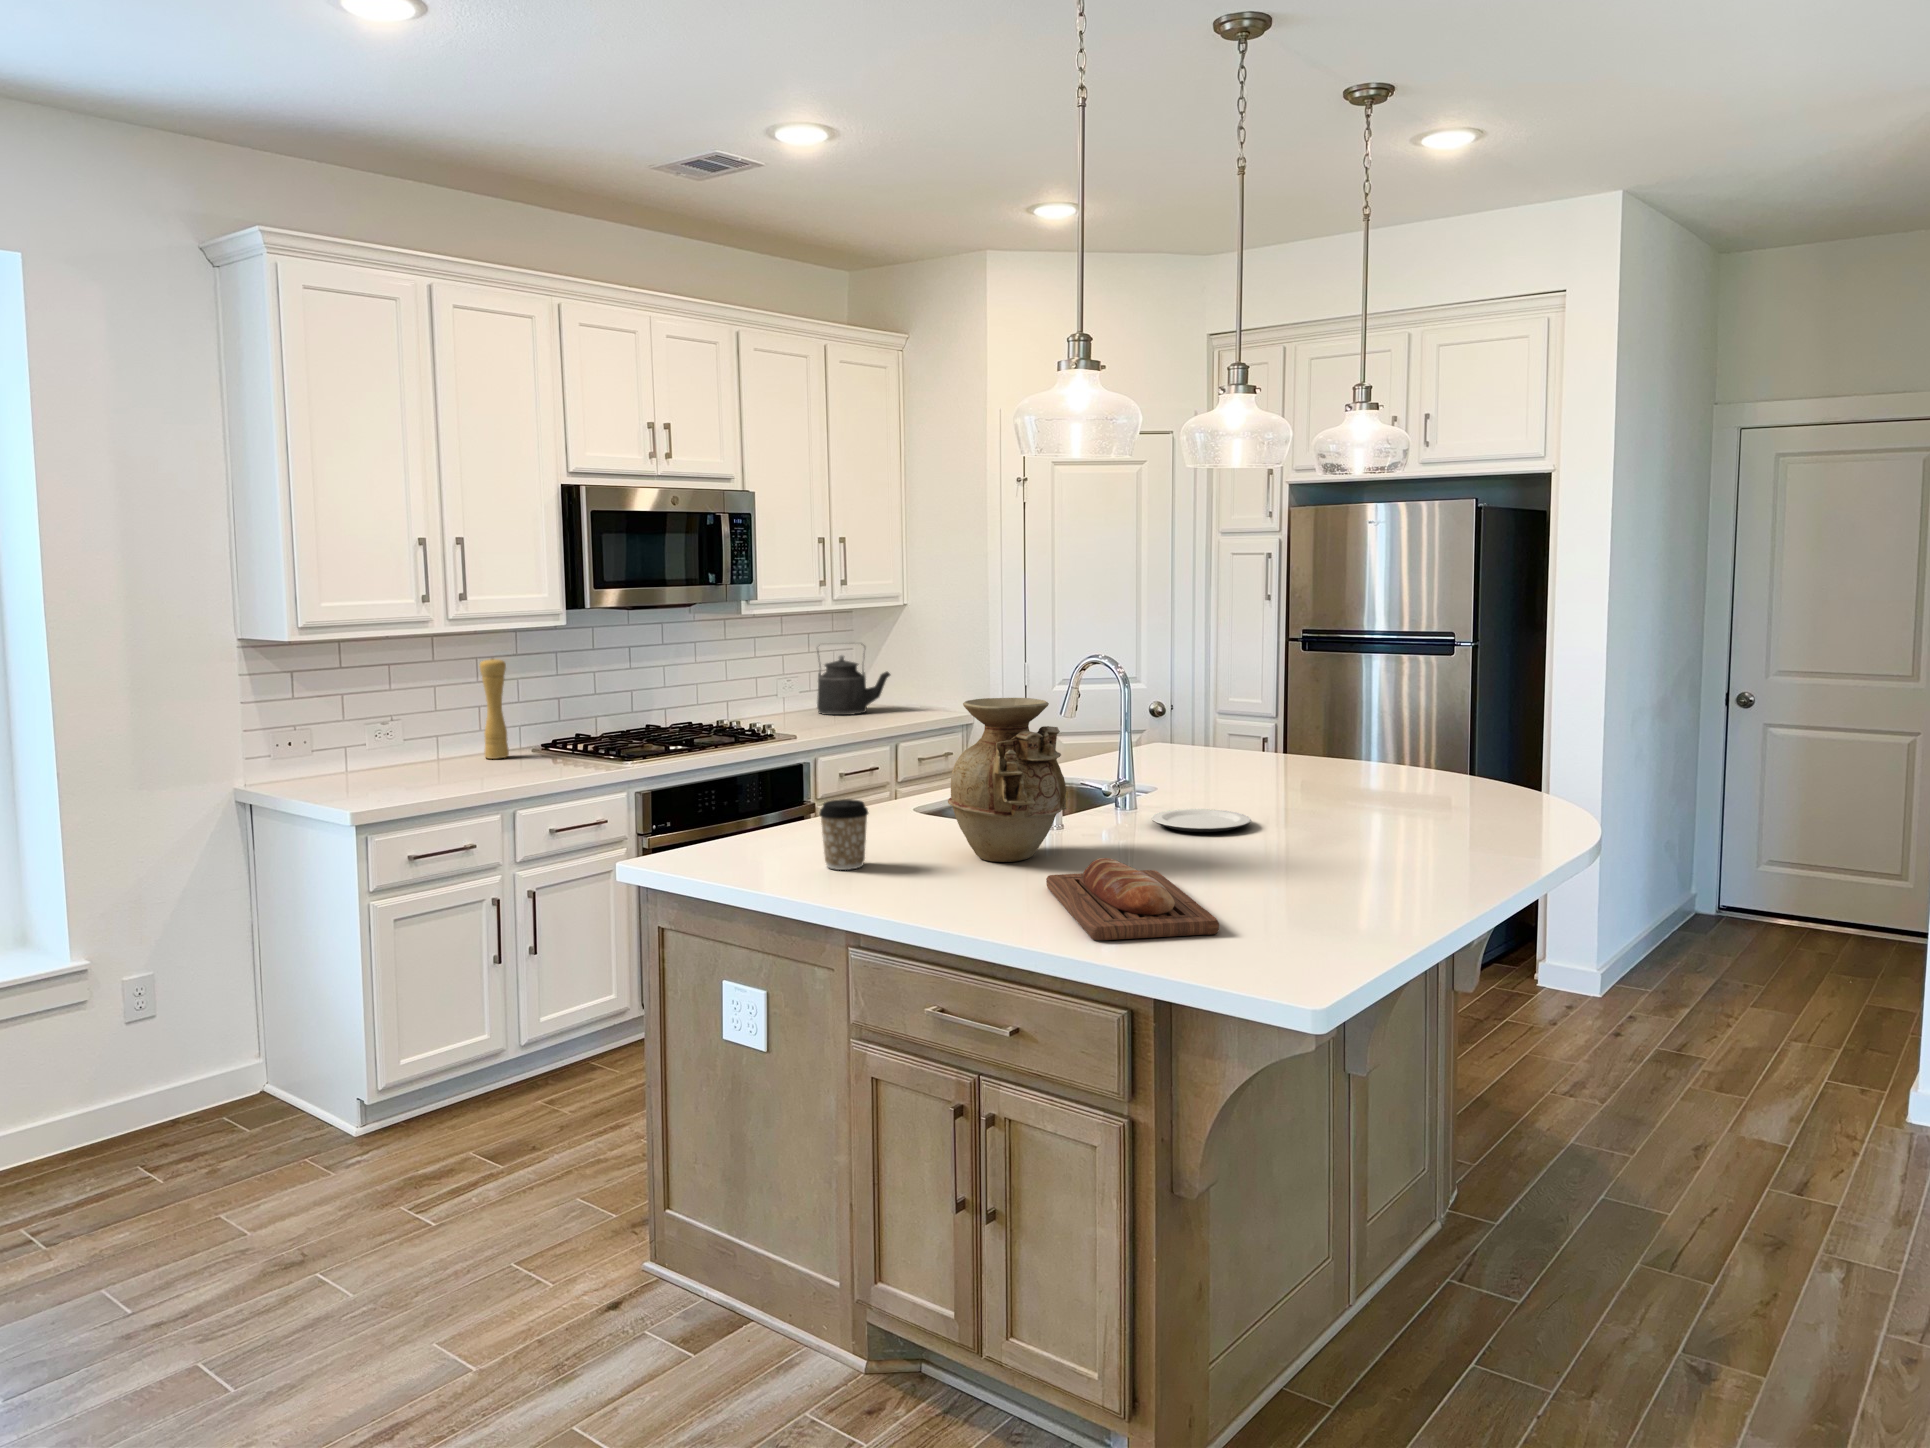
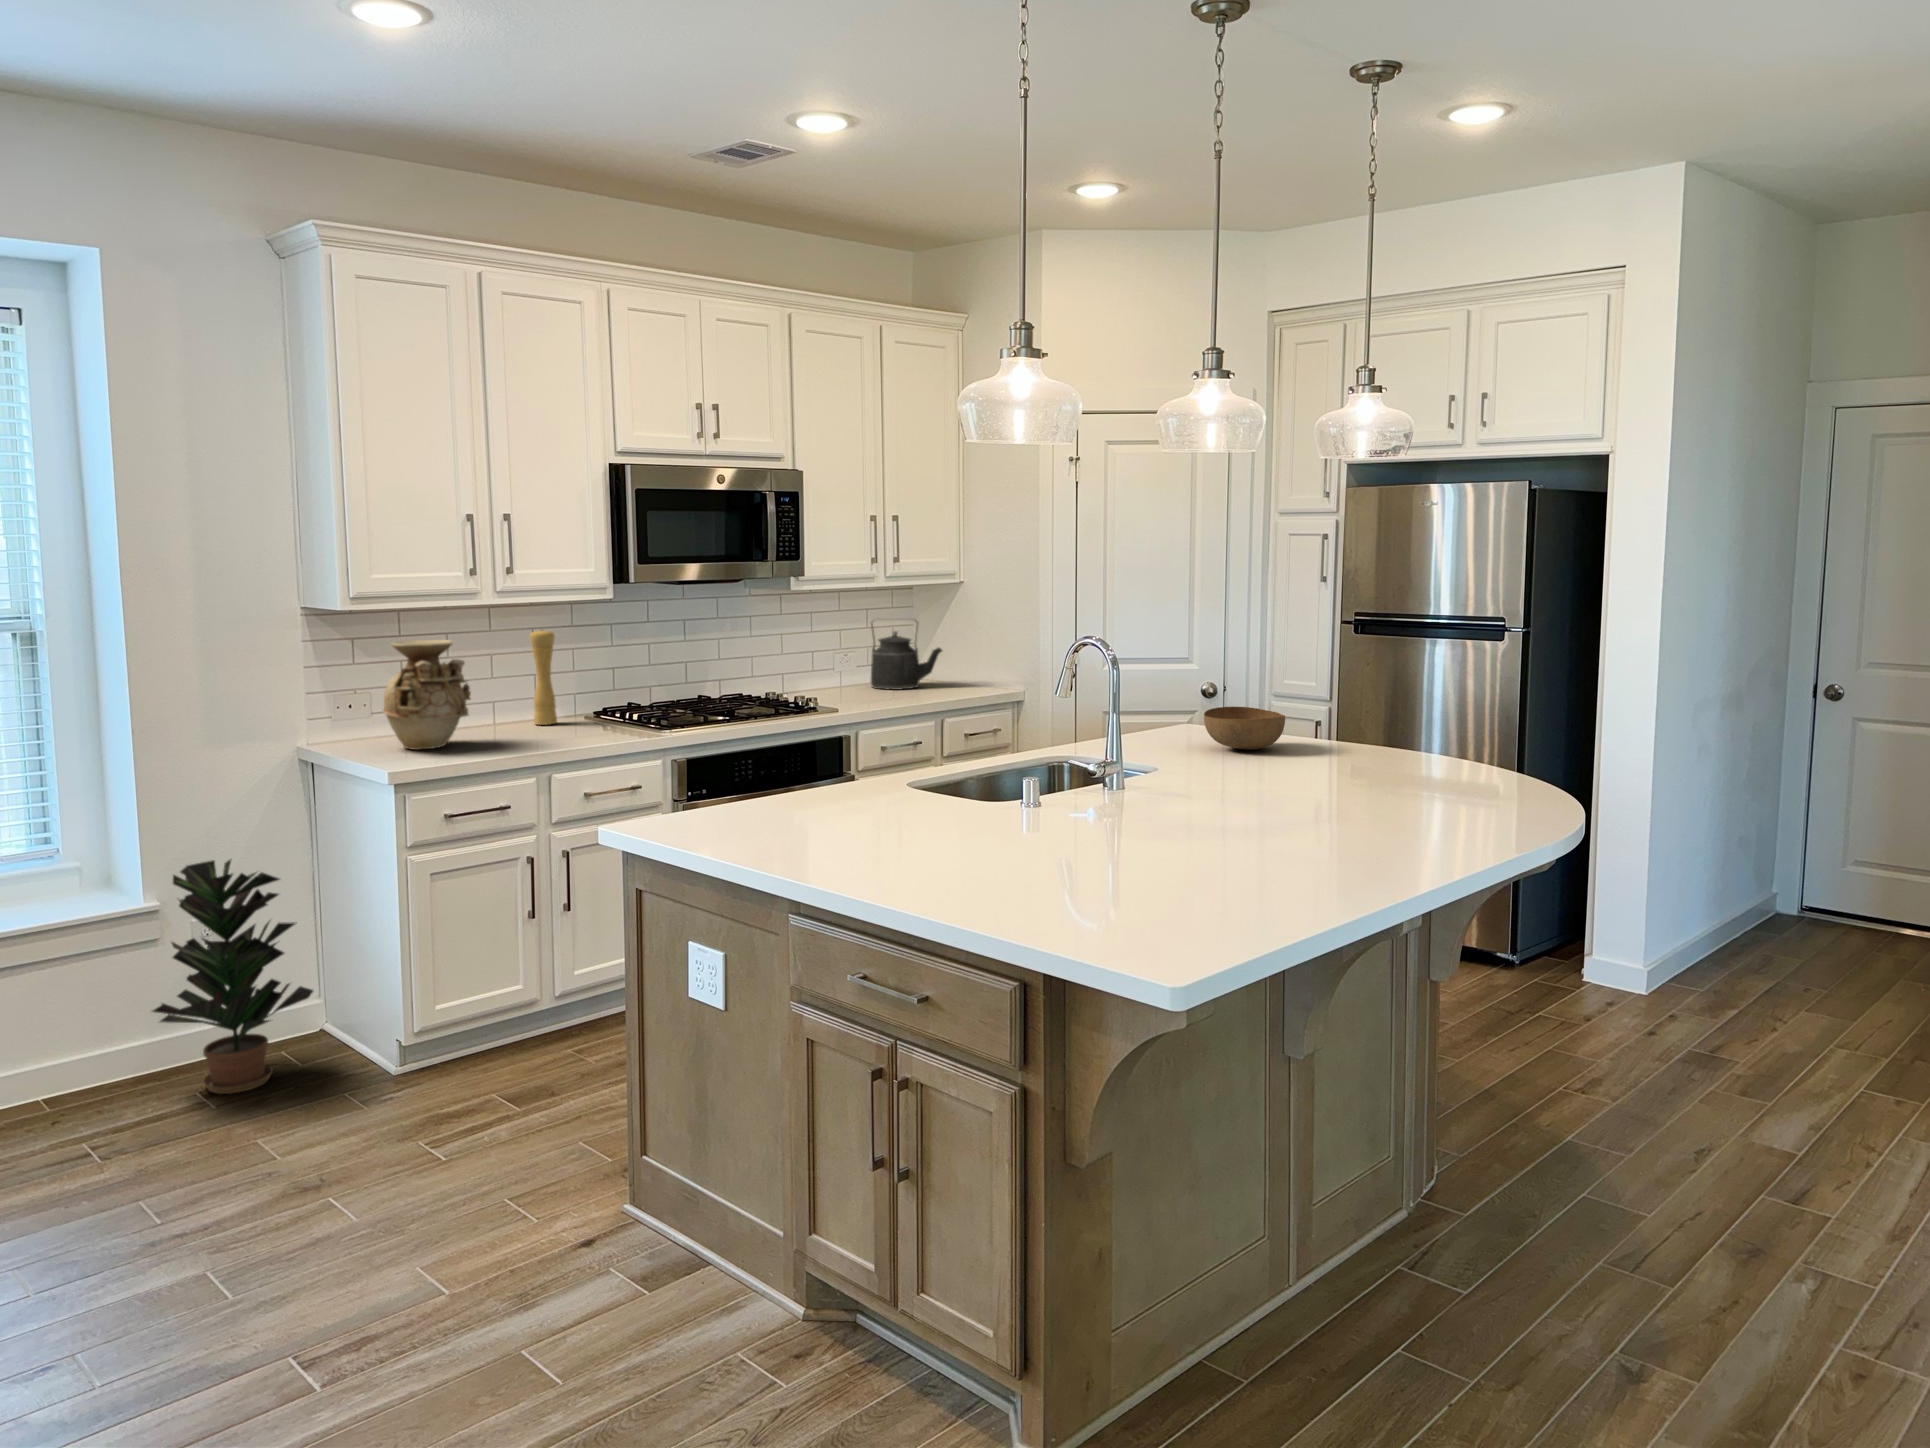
vase: present [948,698,1066,862] -> present [383,640,471,750]
bowl: none [1198,724,1279,766] -> present [1204,707,1285,750]
coffee cup: present [819,799,868,870] -> none [776,773,824,840]
plate: present [1152,809,1251,832] -> none [1119,791,1217,814]
bread loaf: present [1046,858,1219,940] -> none [977,837,1115,916]
potted plant: none [86,910,264,1167] -> present [153,859,313,1094]

